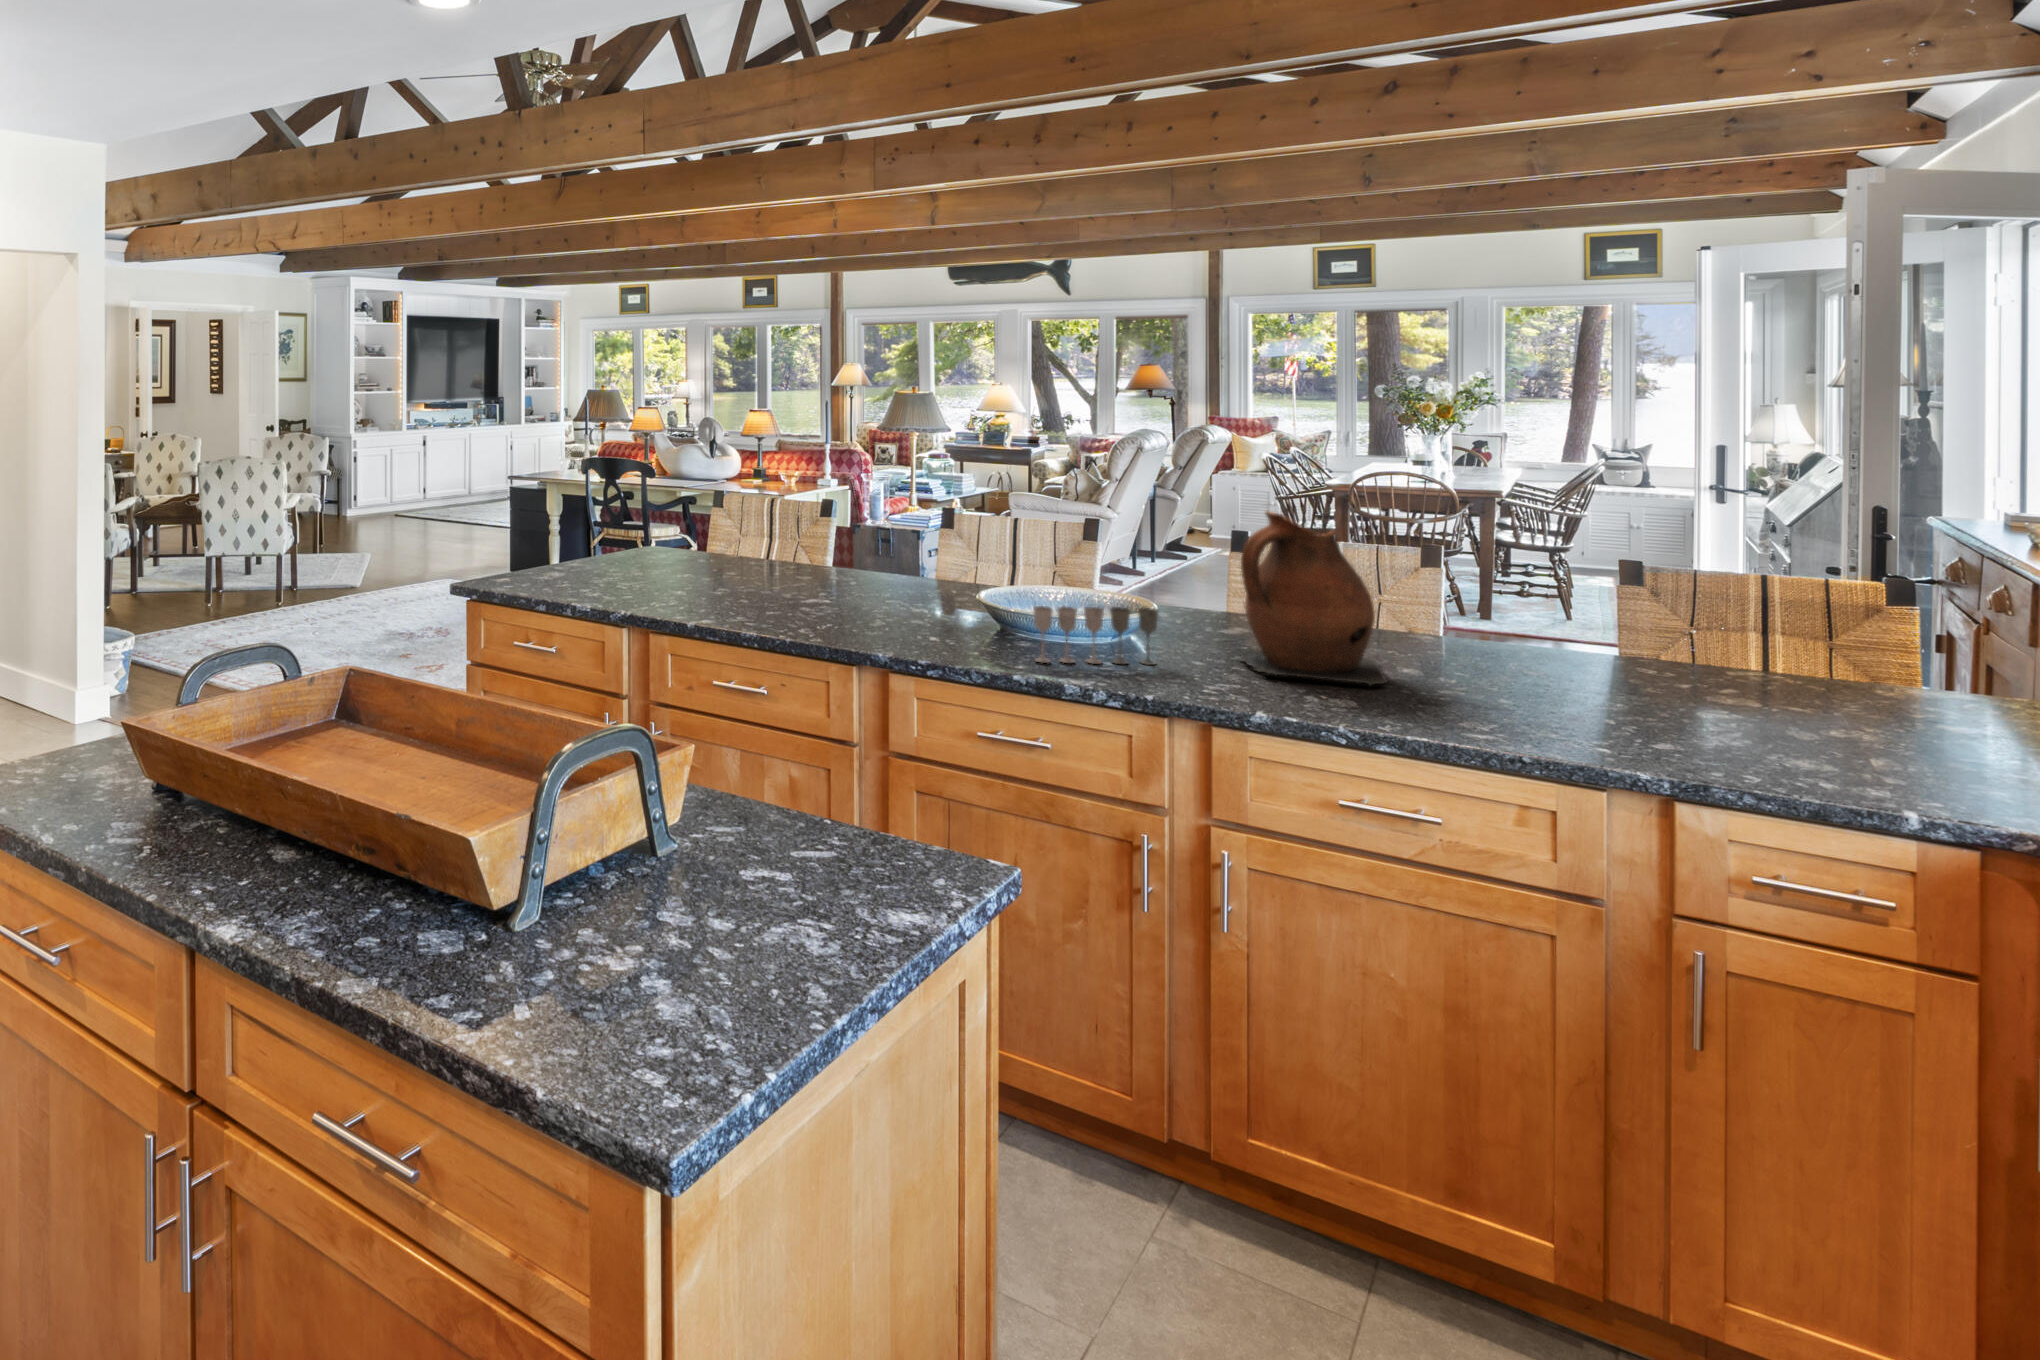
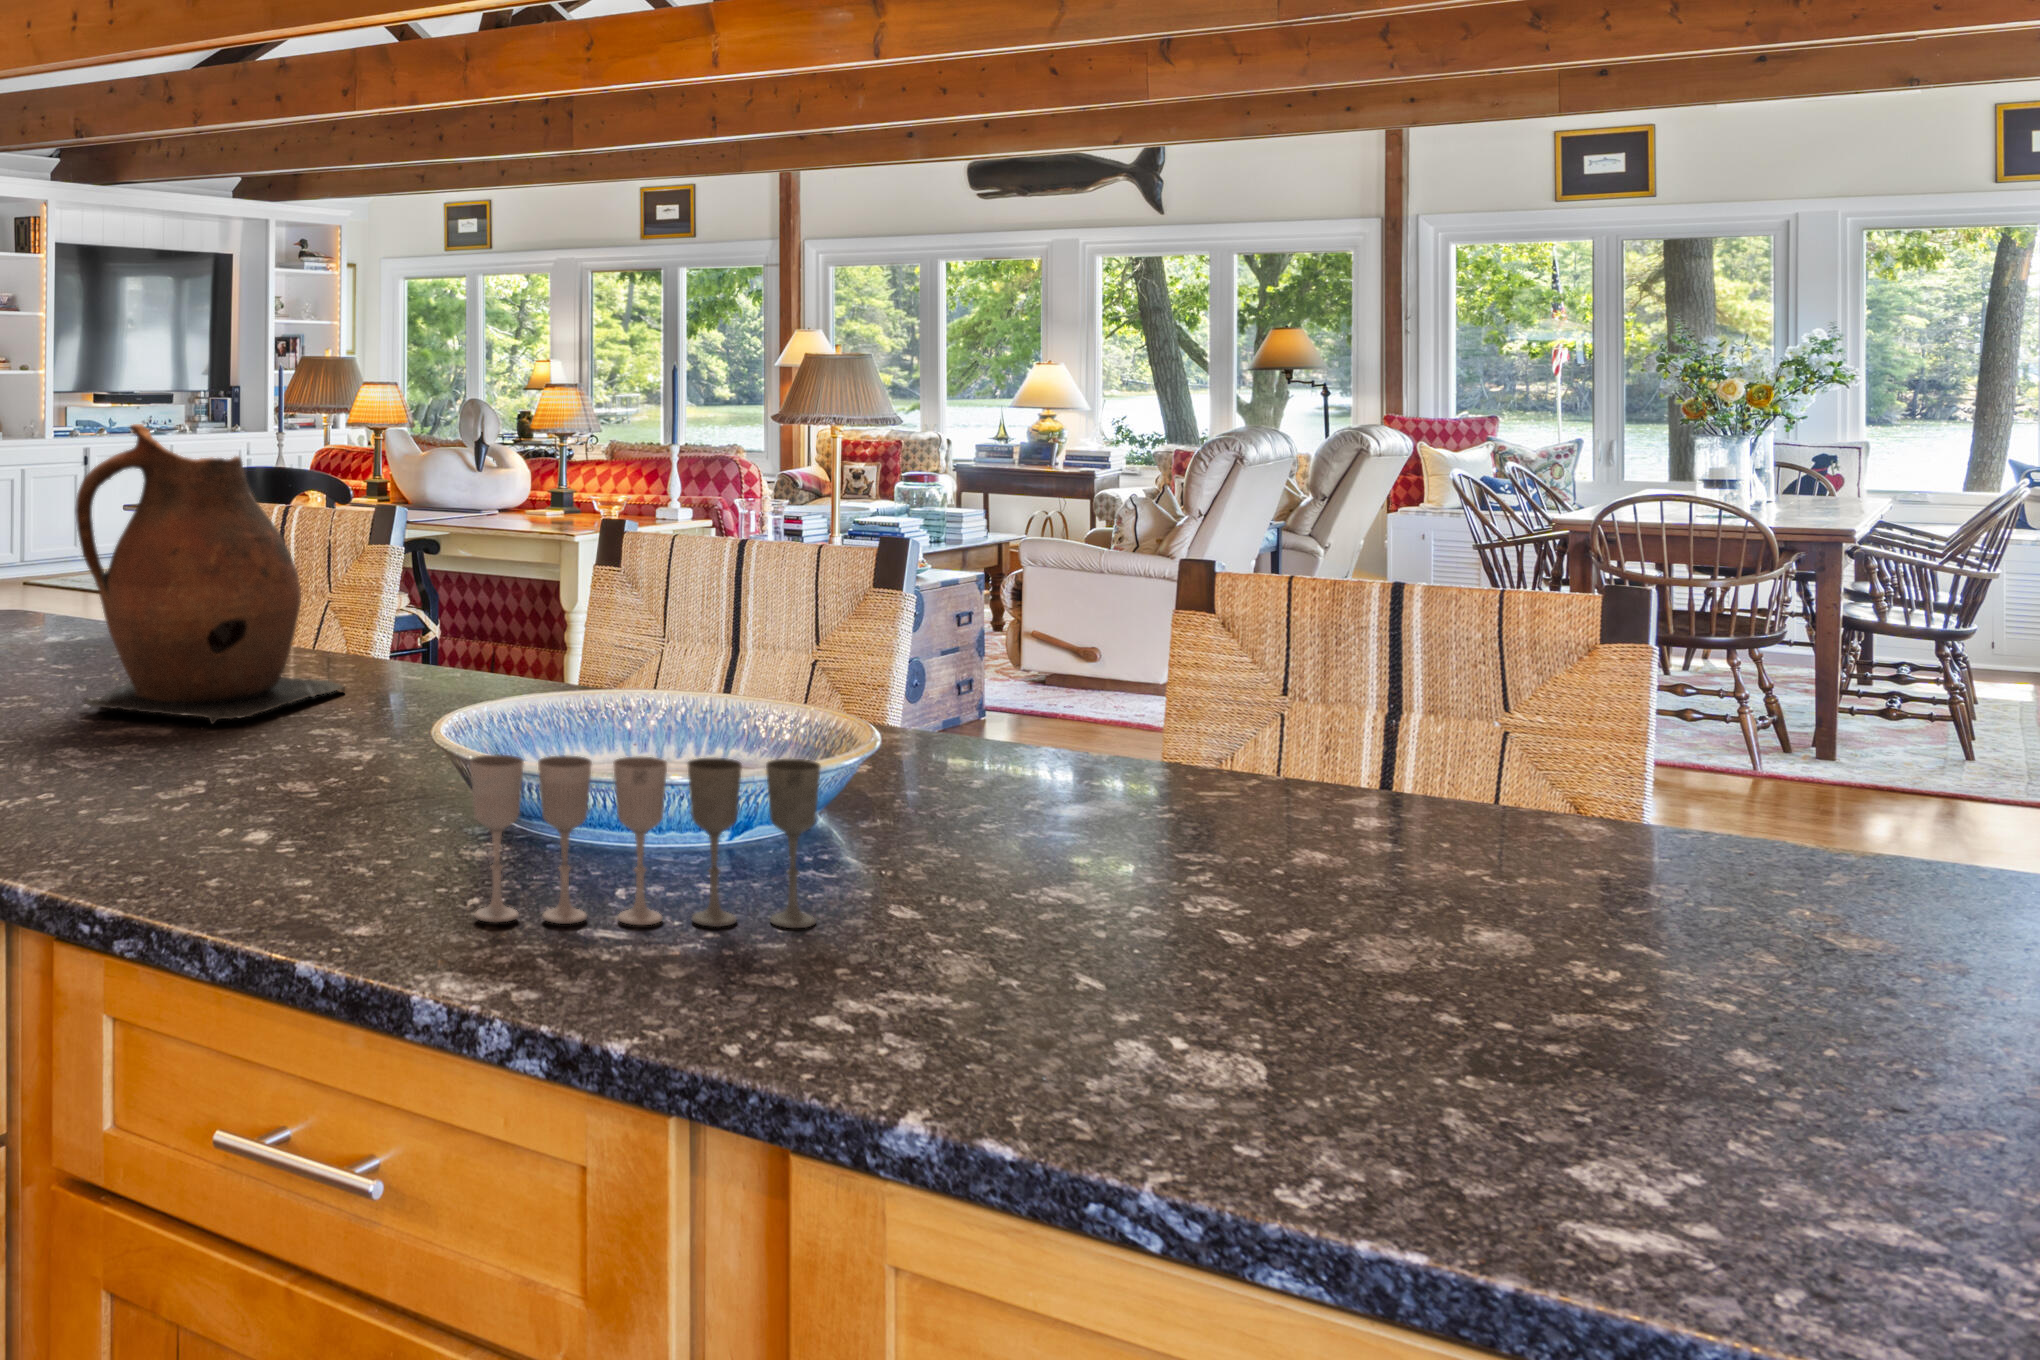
ceramic pitcher: present [1240,512,1387,686] -> present [76,424,345,724]

